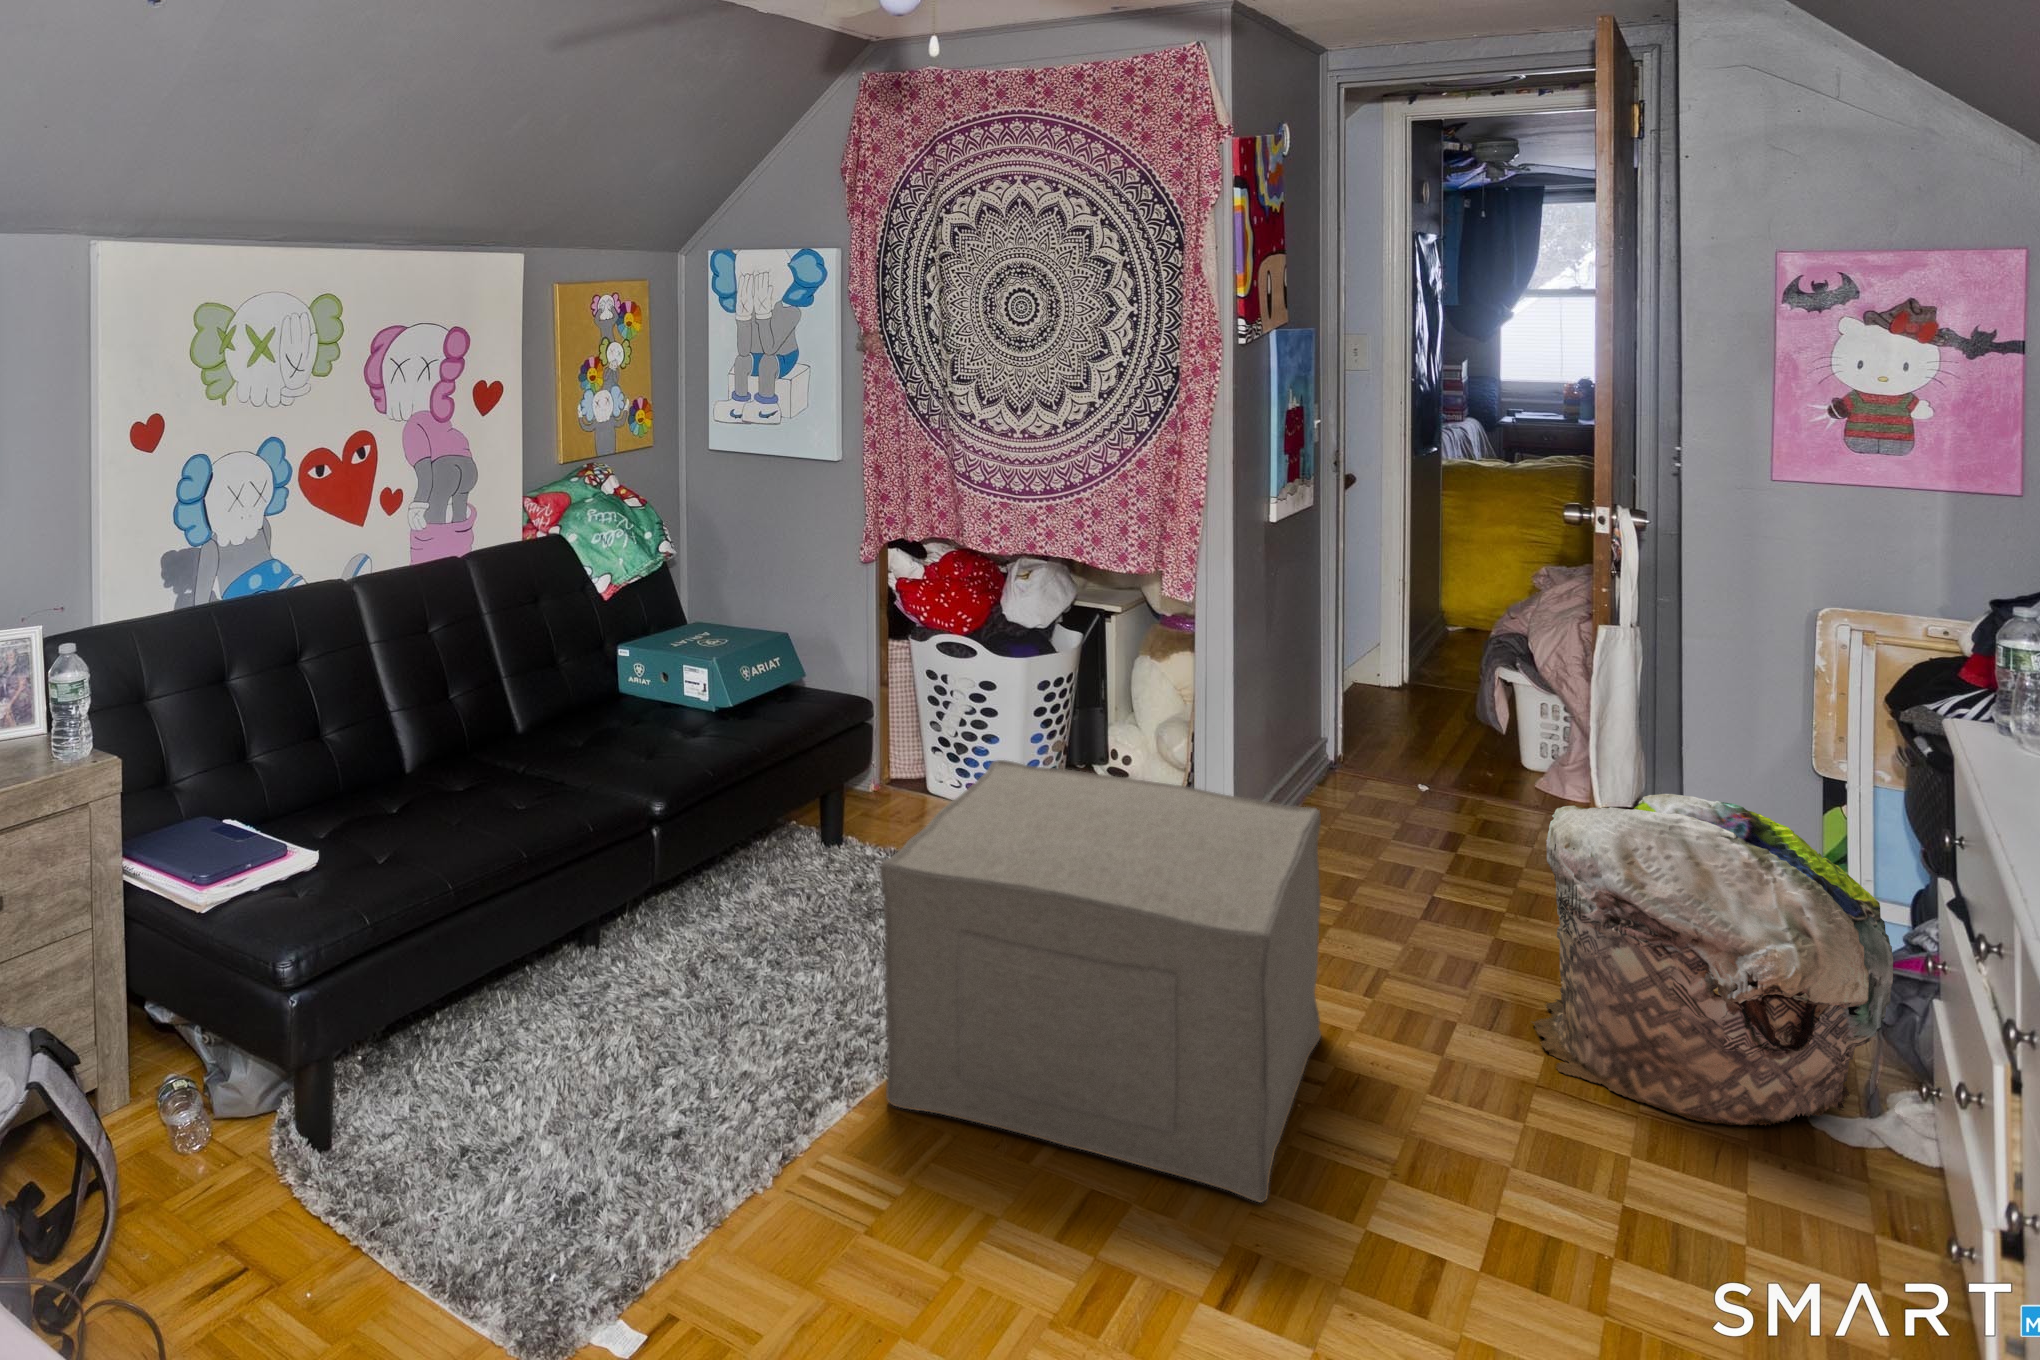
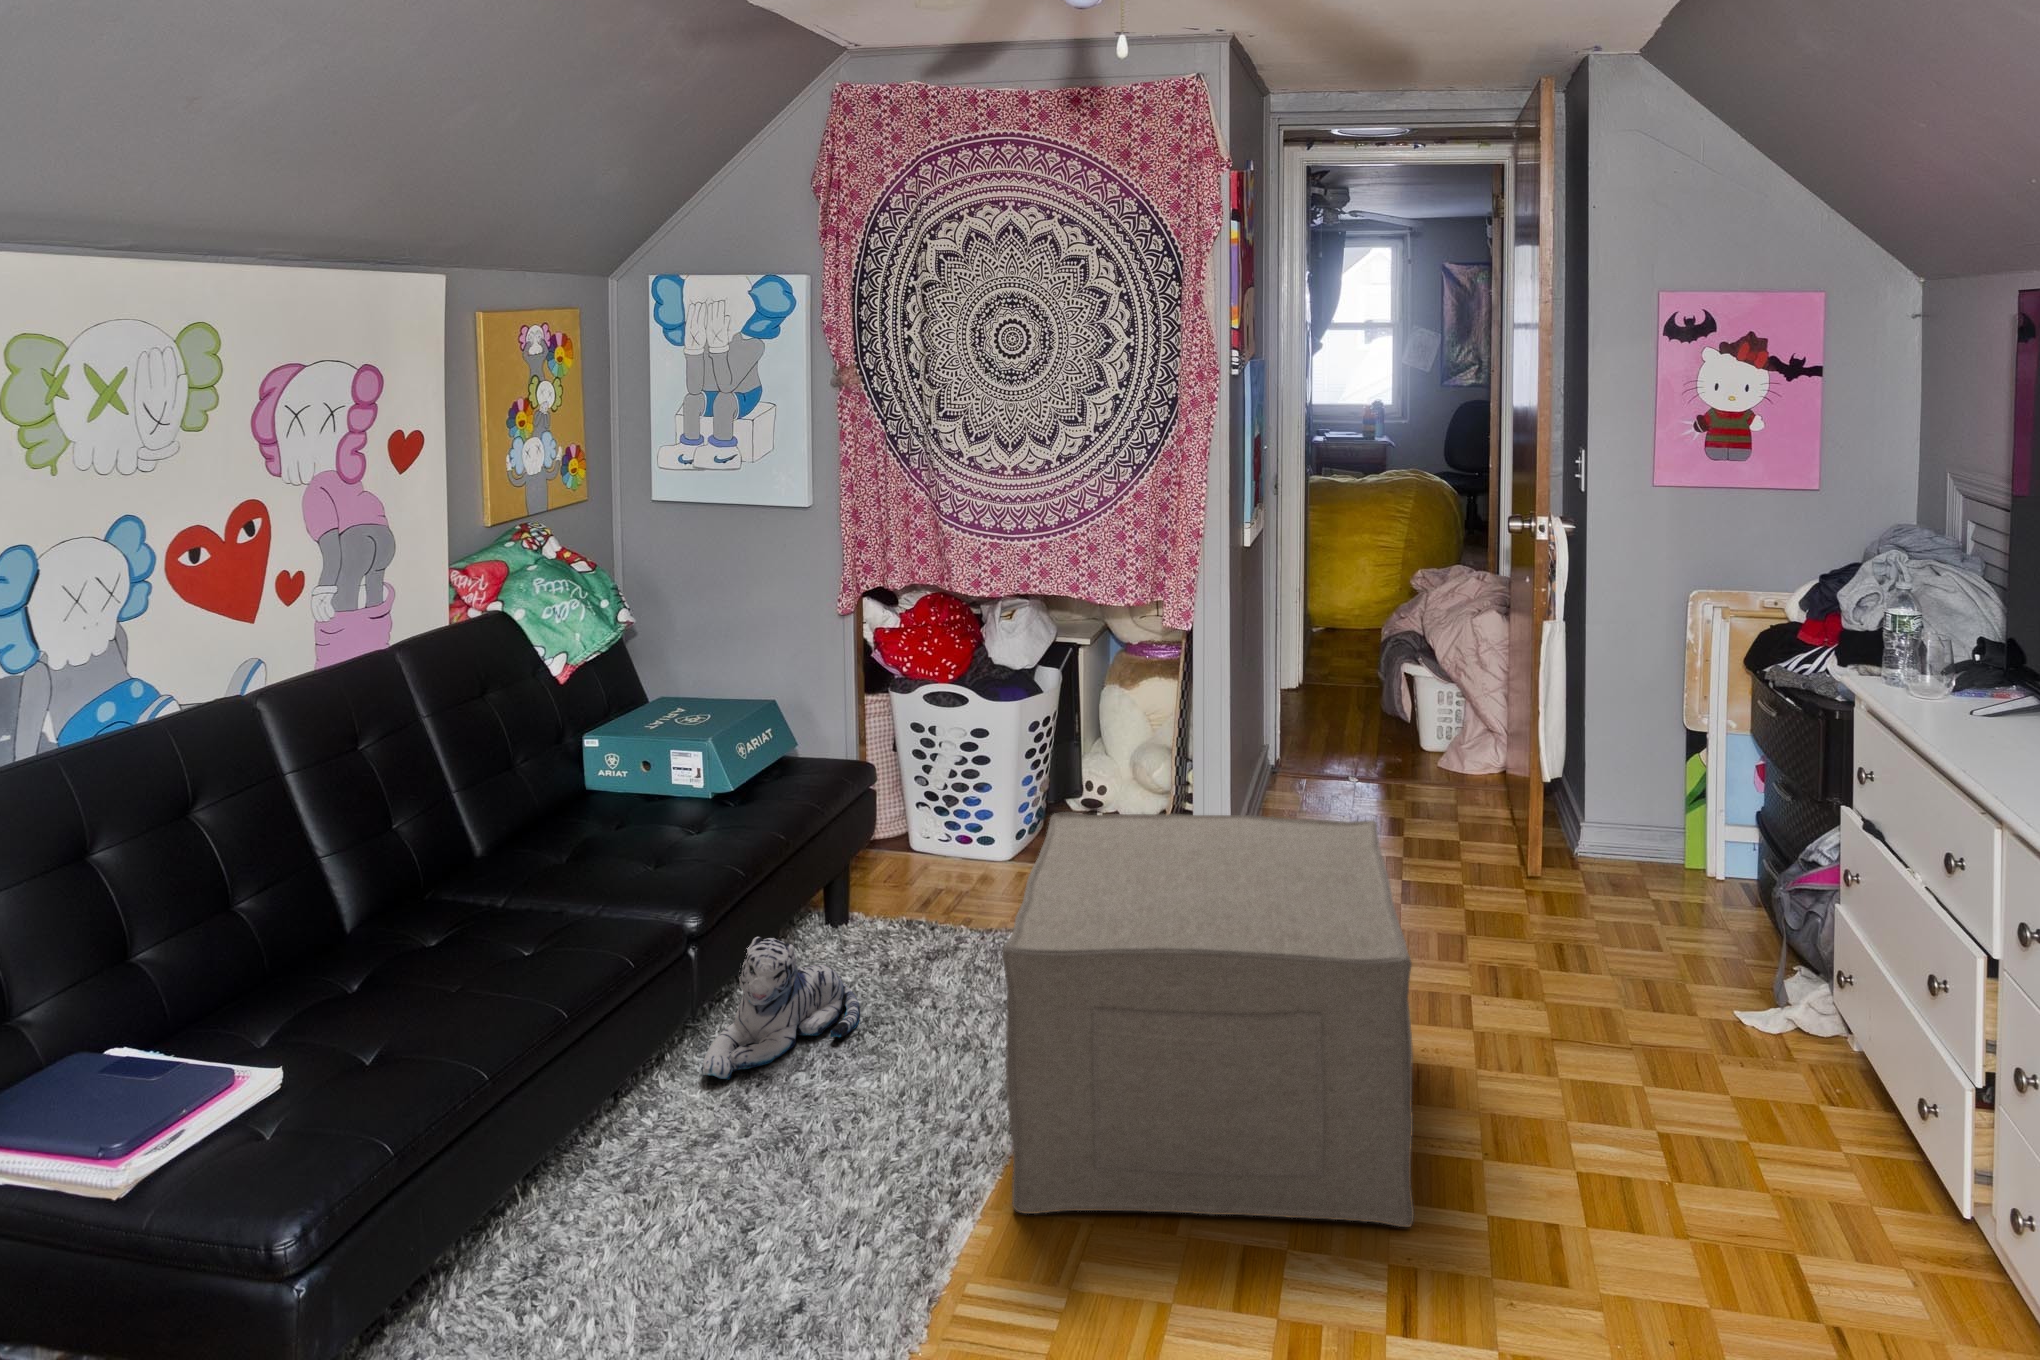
laundry basket: present [1532,794,1894,1126] -> none [1539,765,1826,1055]
plush toy: none [673,834,826,951] -> present [701,937,860,1079]

